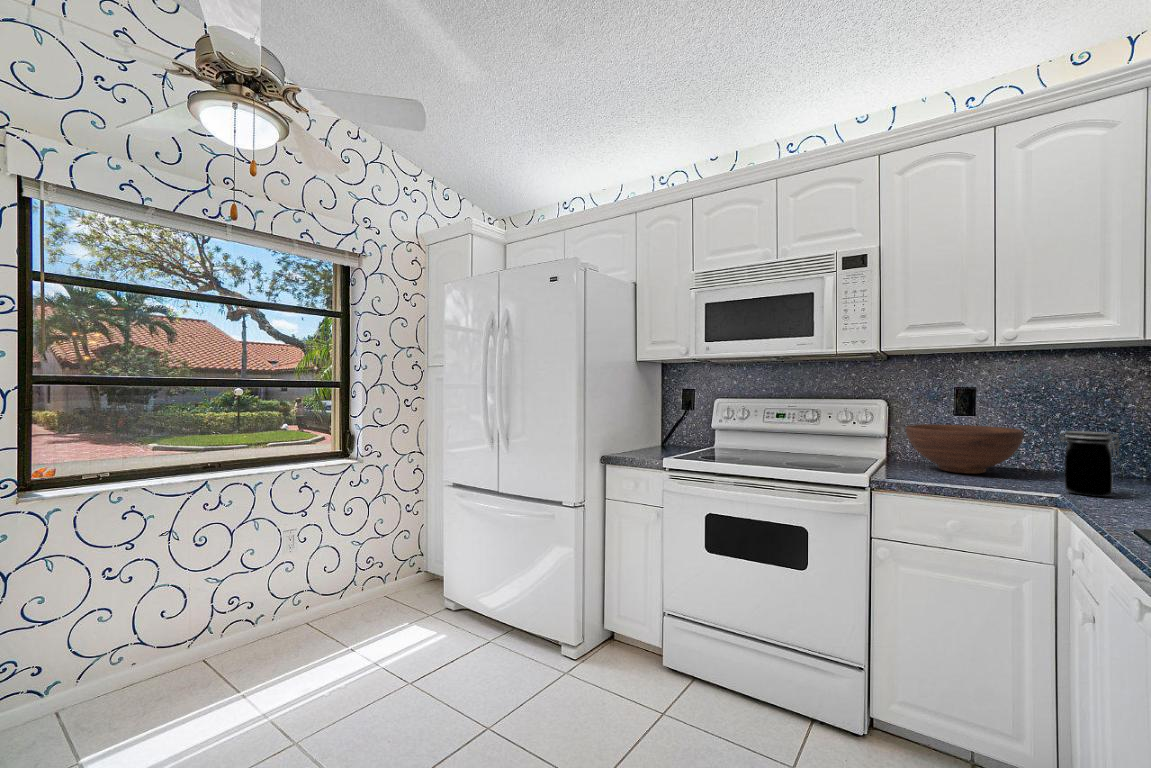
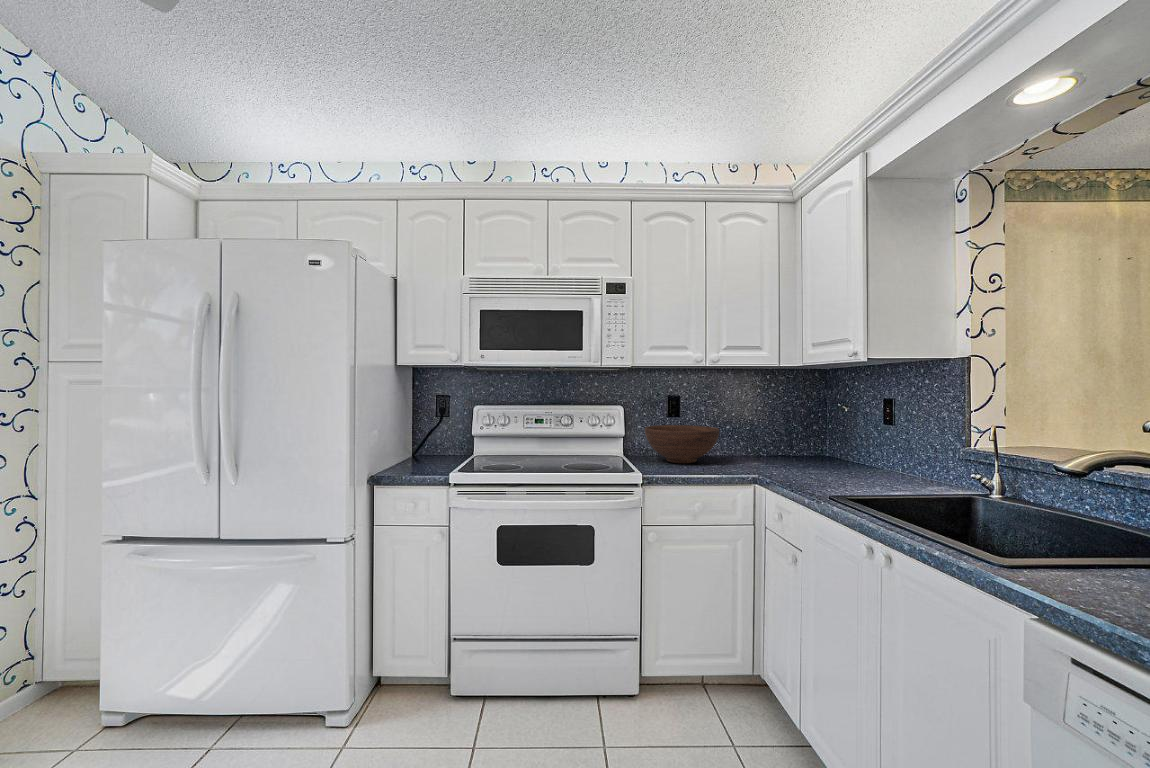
jar: present [1059,431,1120,497] -> none [748,429,781,473]

